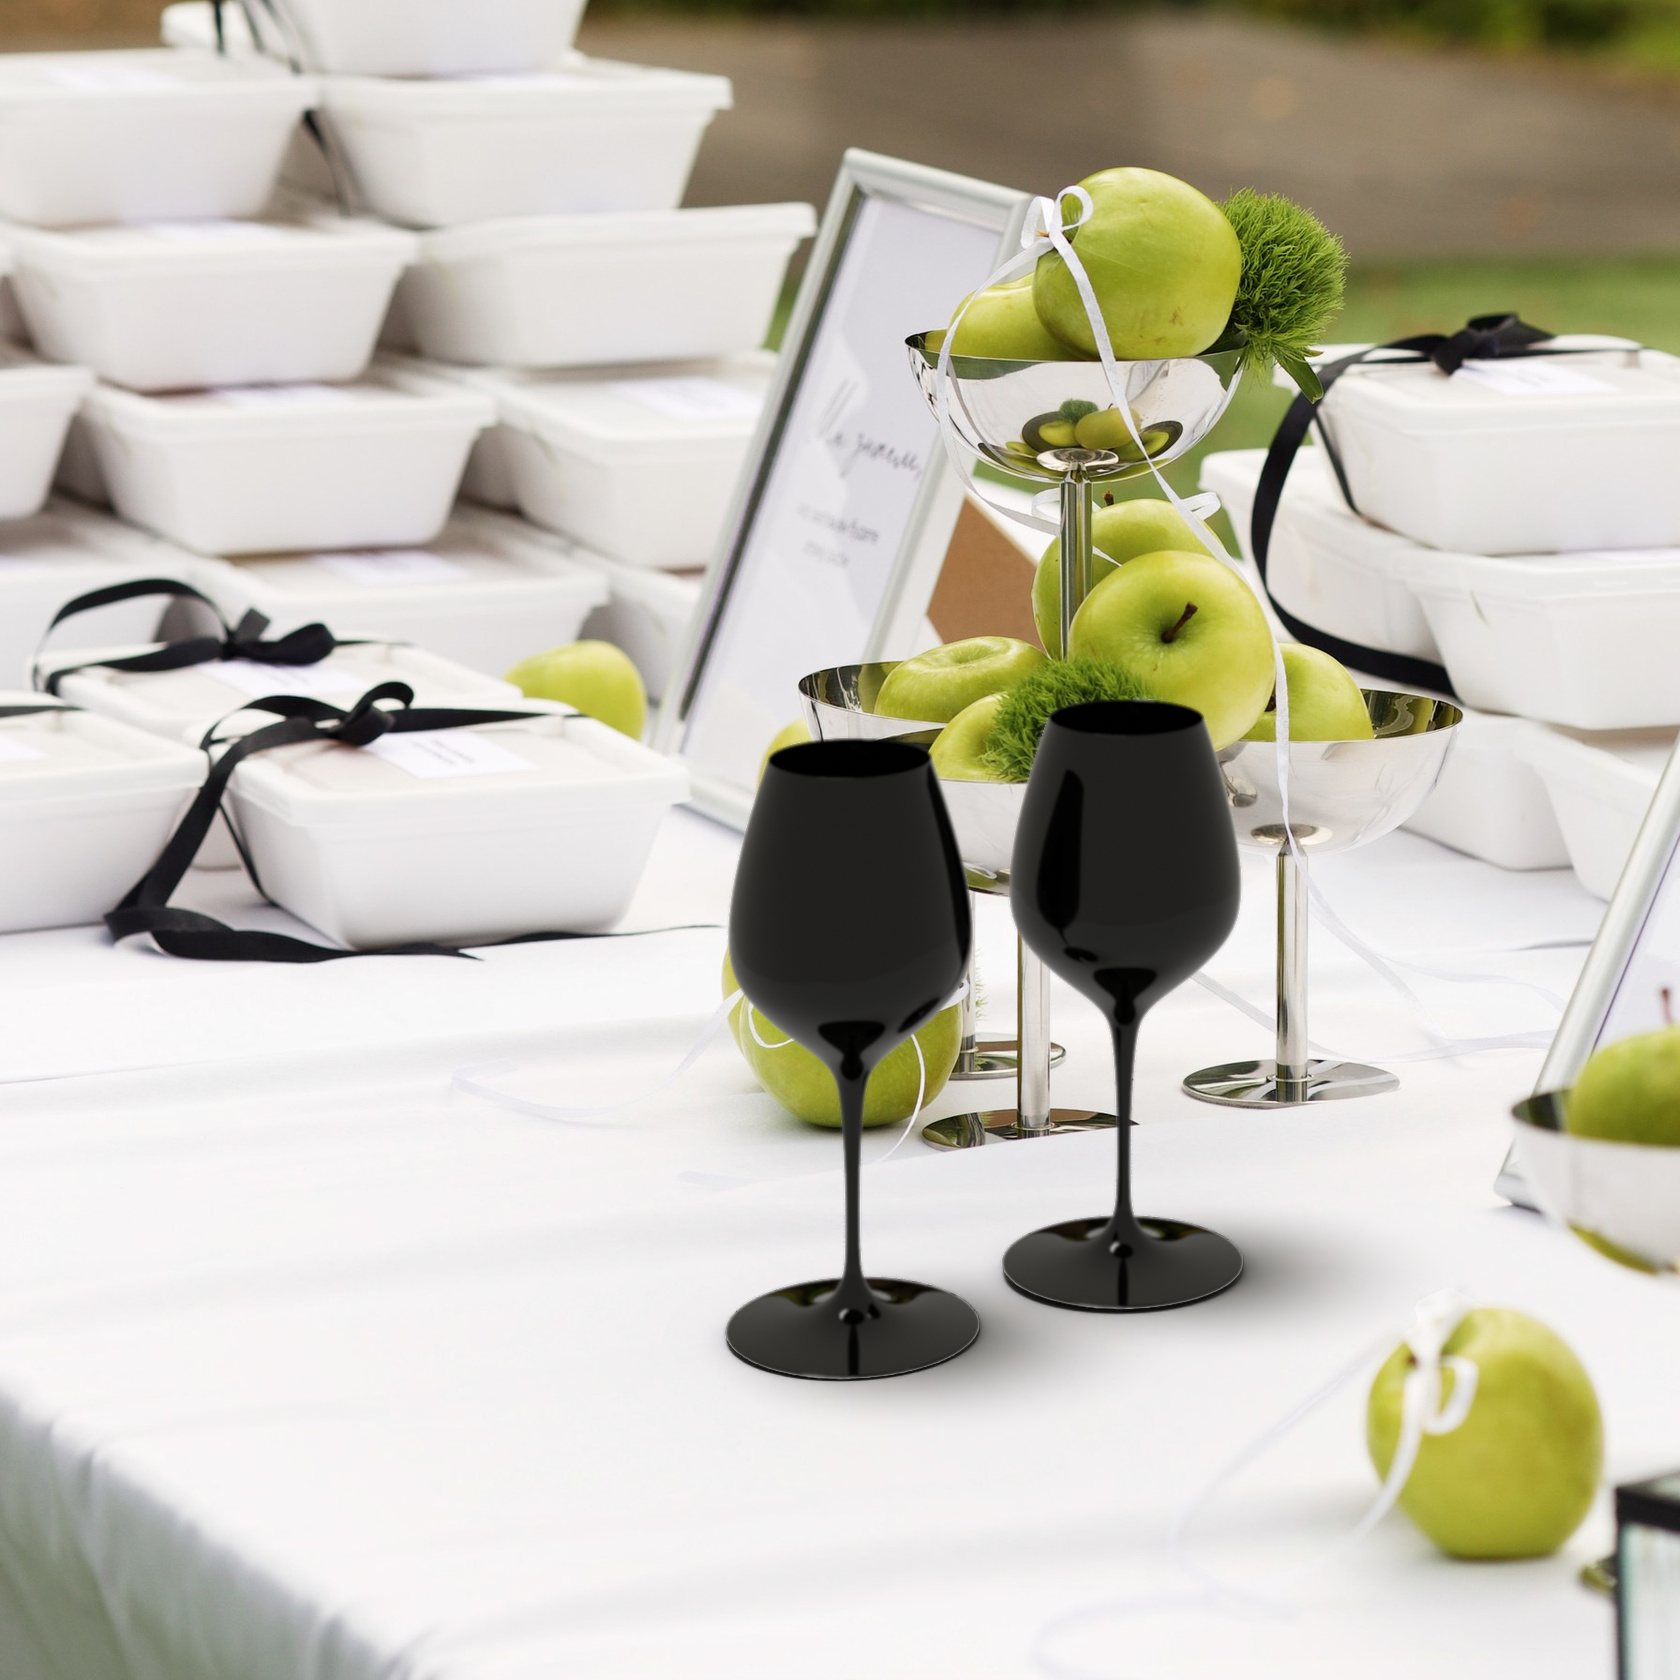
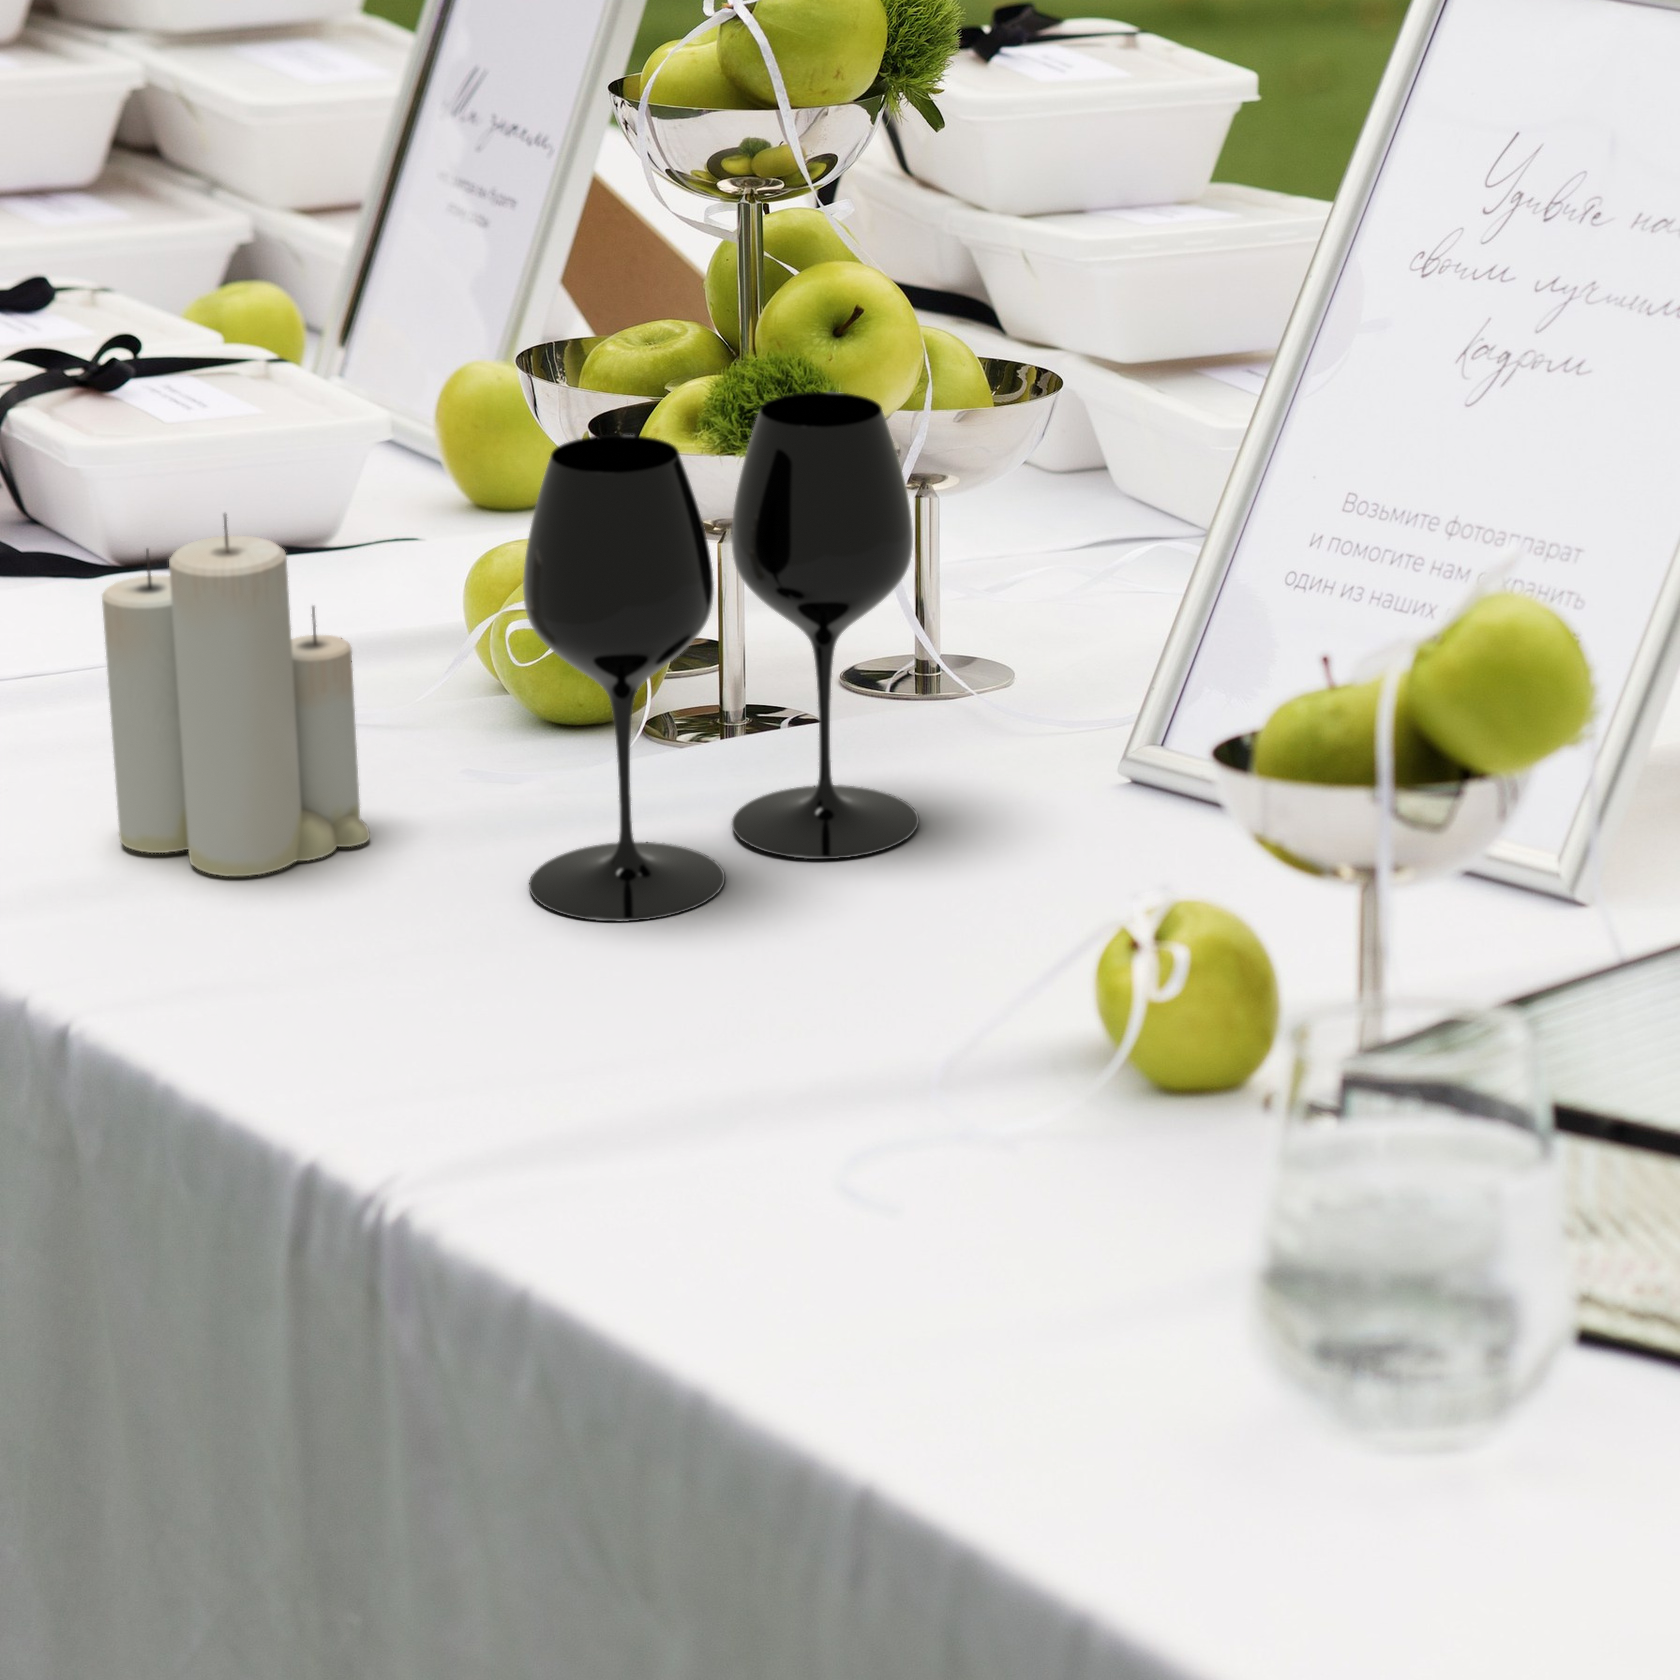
candle: none [229,828,546,1300] -> present [102,514,370,876]

